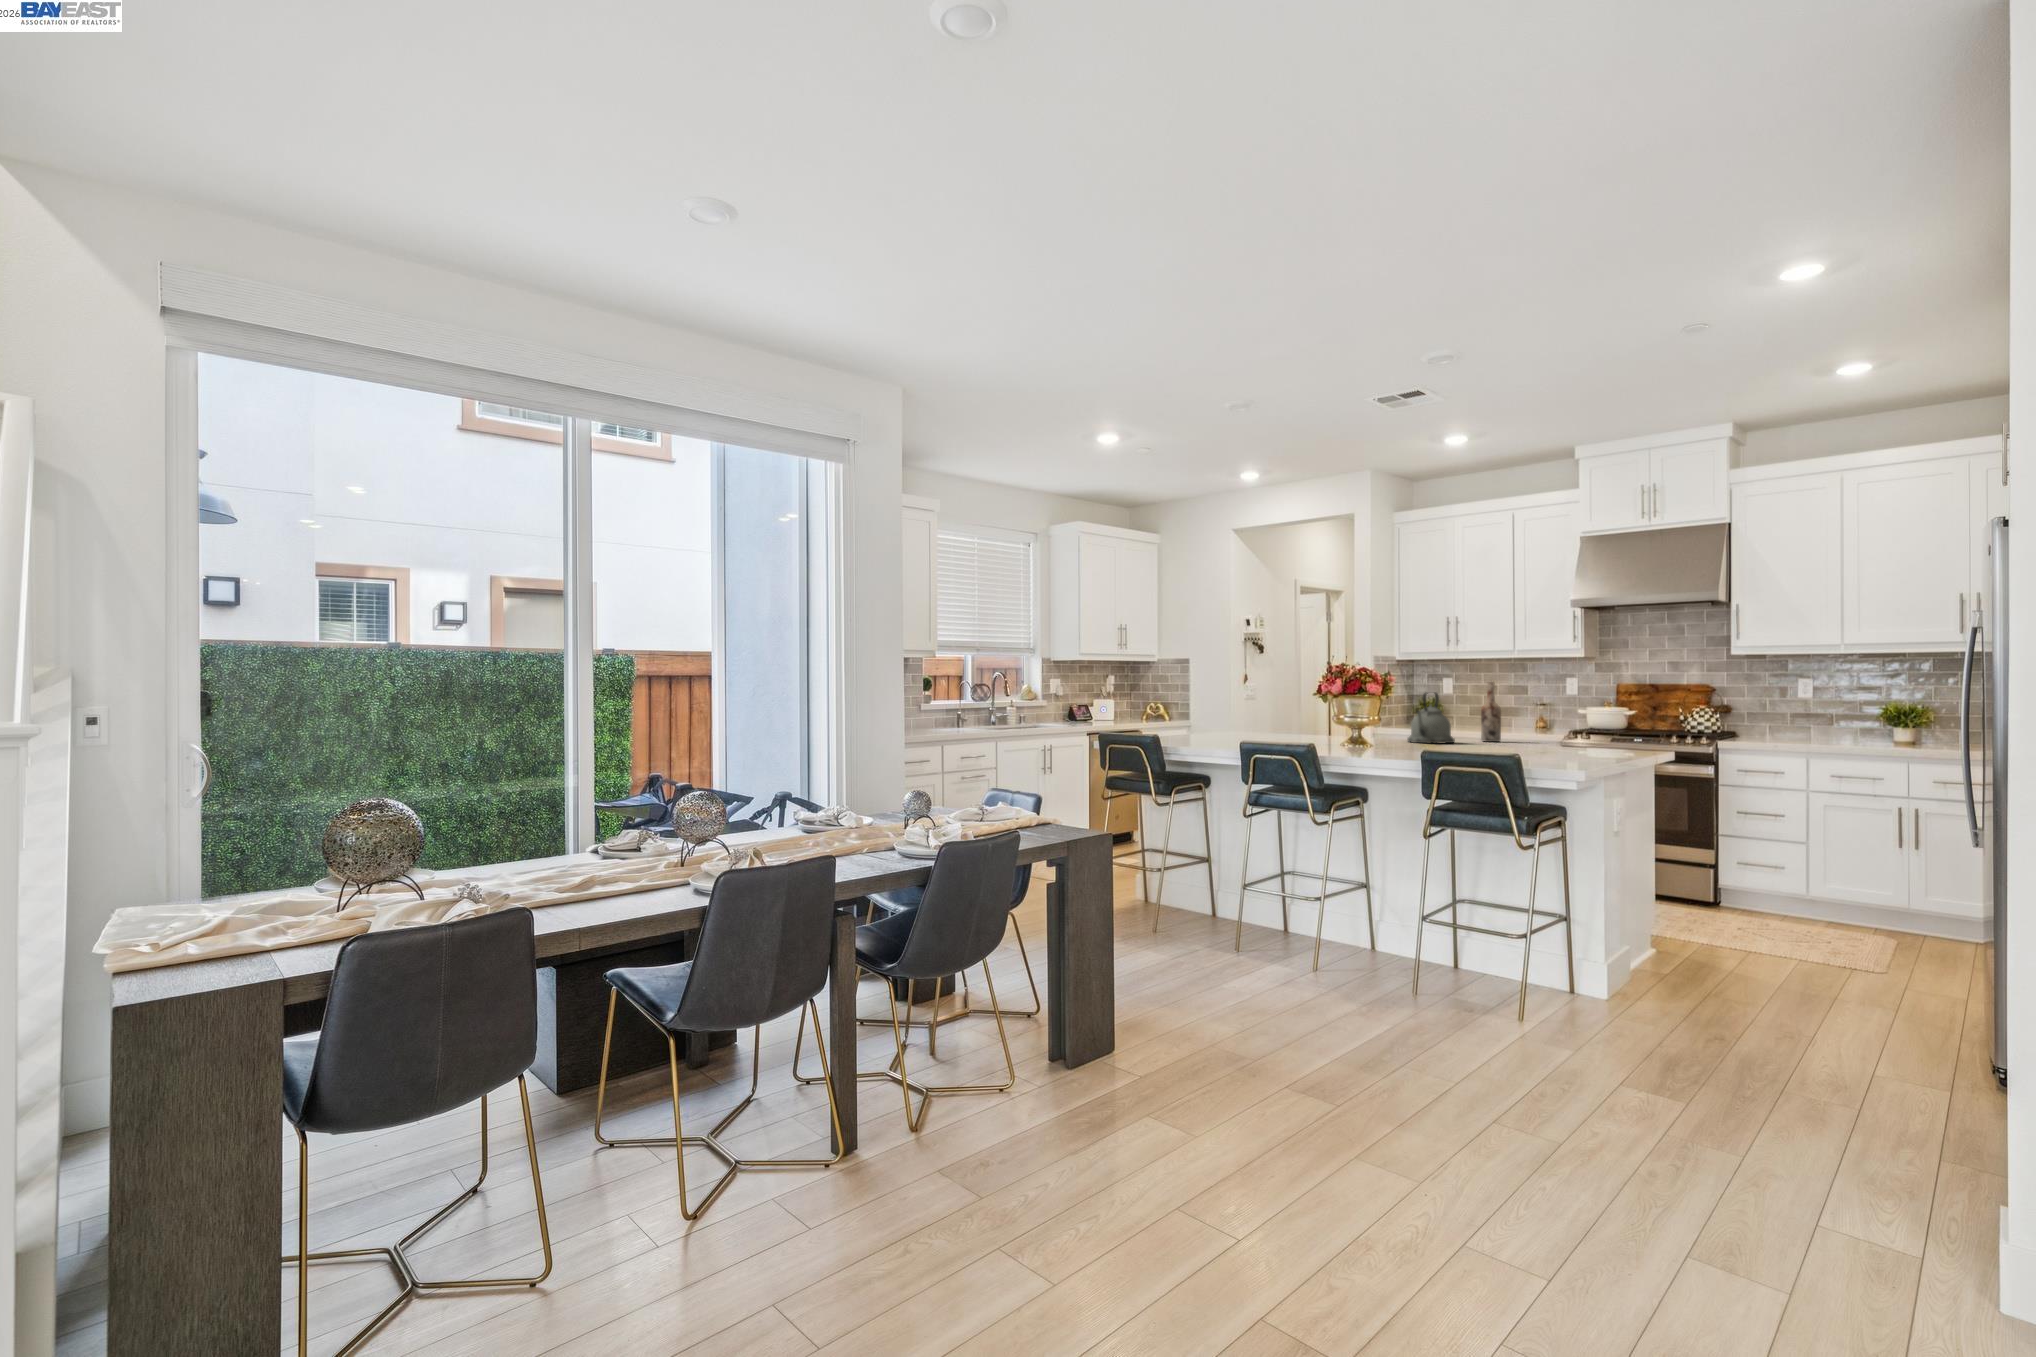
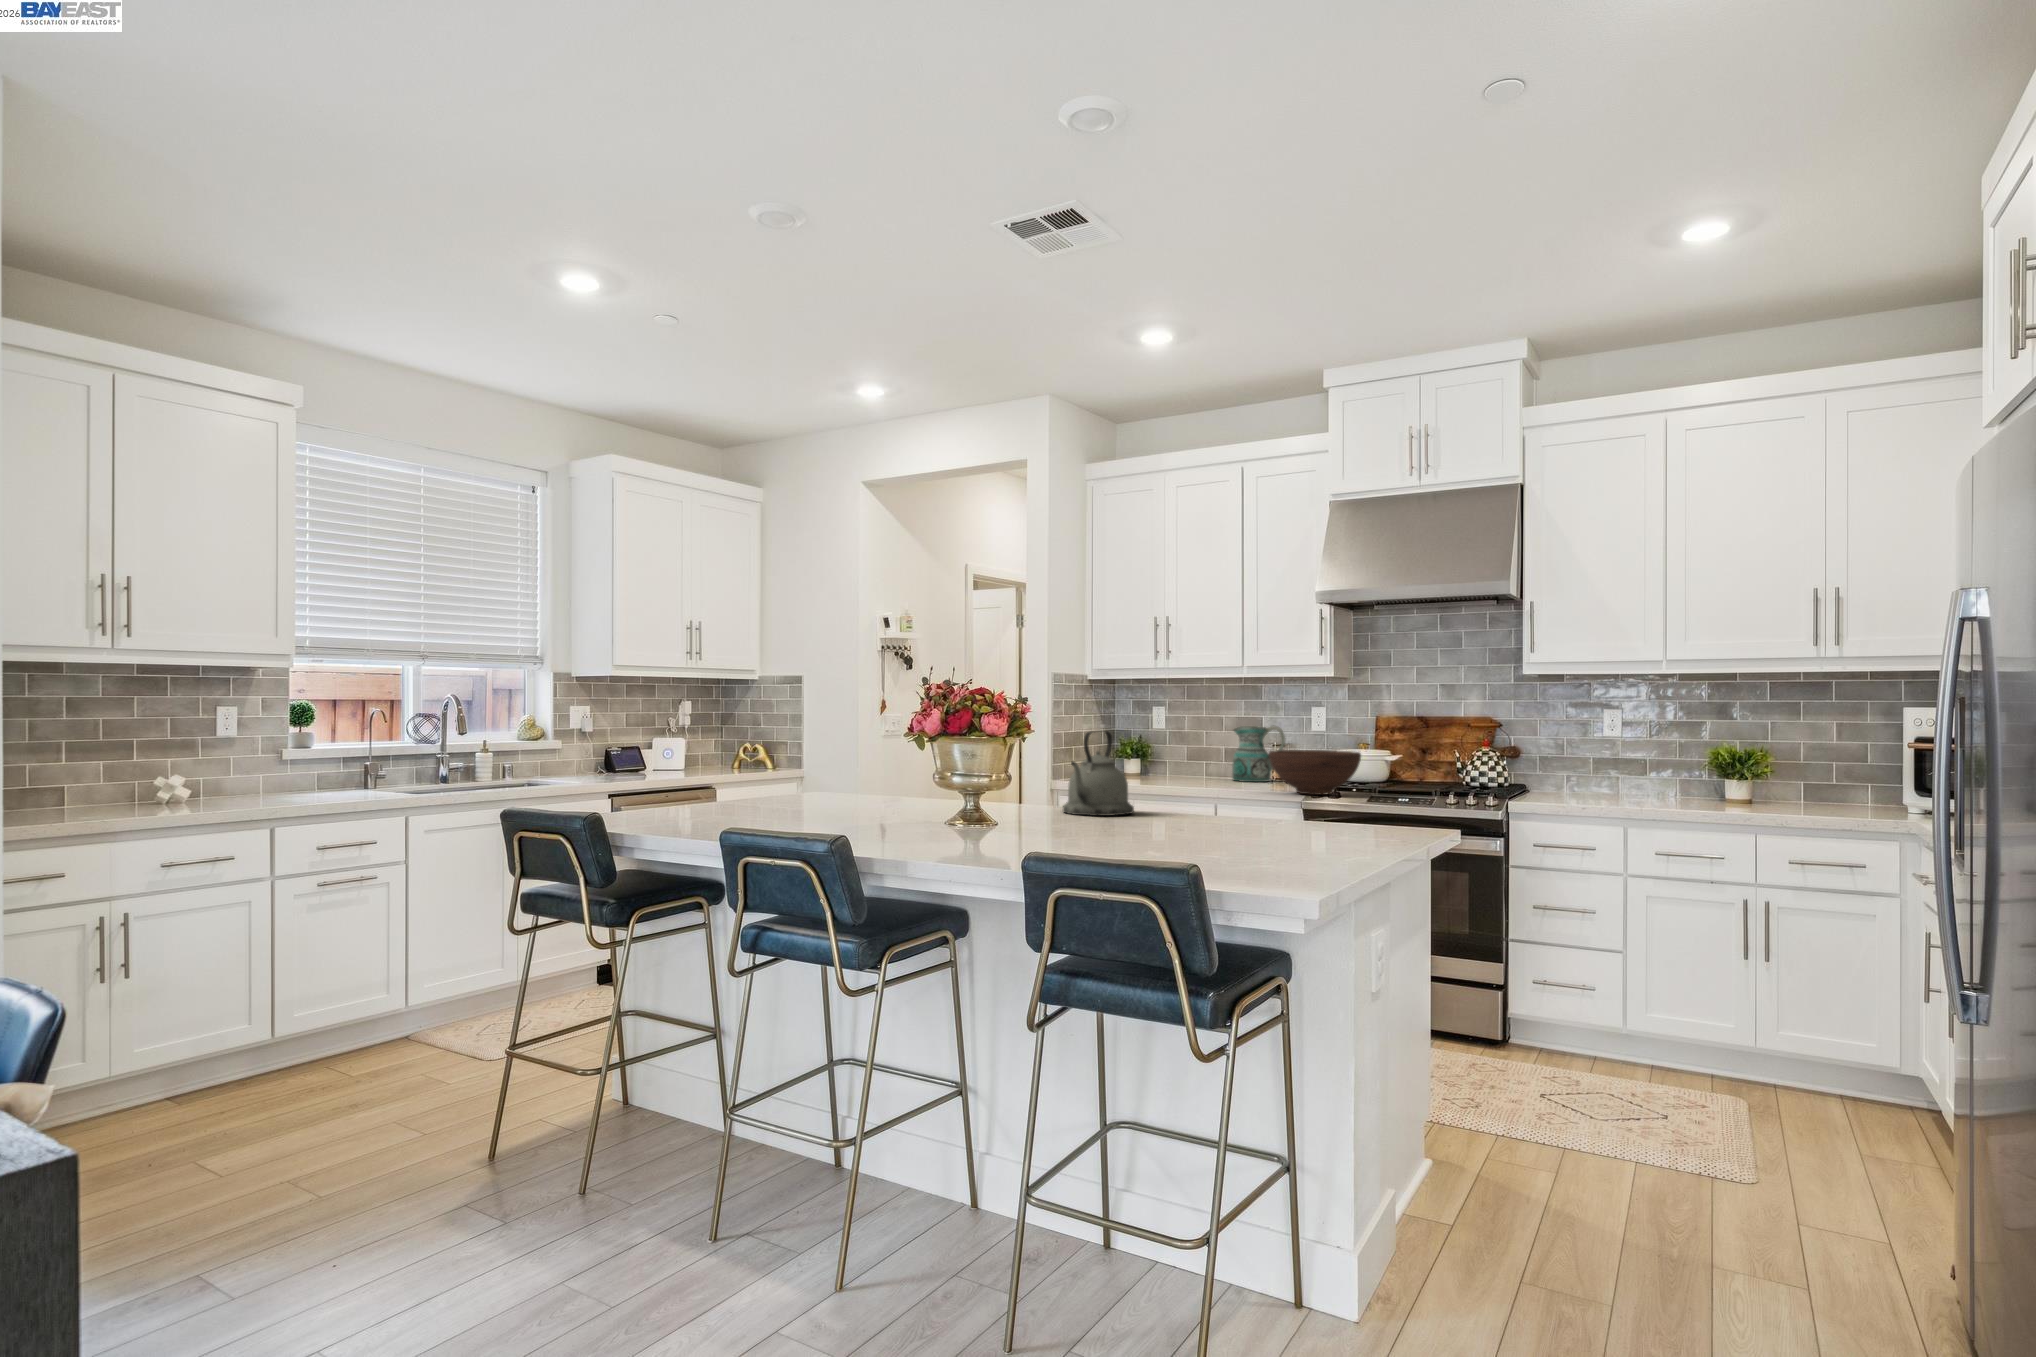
wine bottle: present [1481,682,1501,742] -> none [1179,715,1208,809]
ceramic pitcher: none [1505,691,1545,730] -> present [1232,726,1285,782]
fruit bowl: none [1537,707,1606,737] -> present [1269,750,1361,795]

